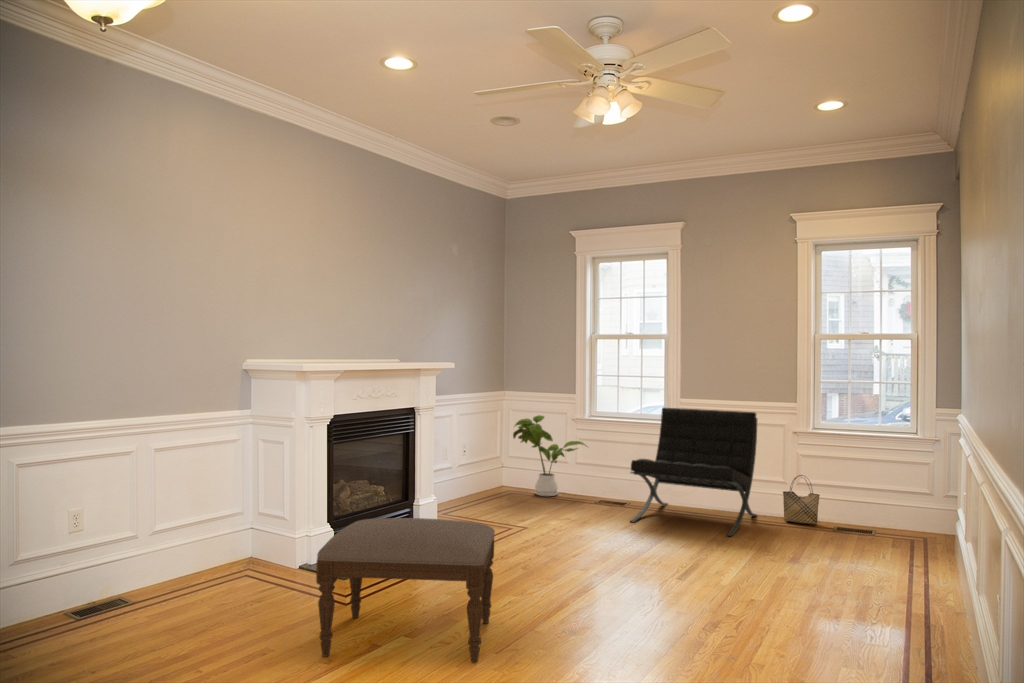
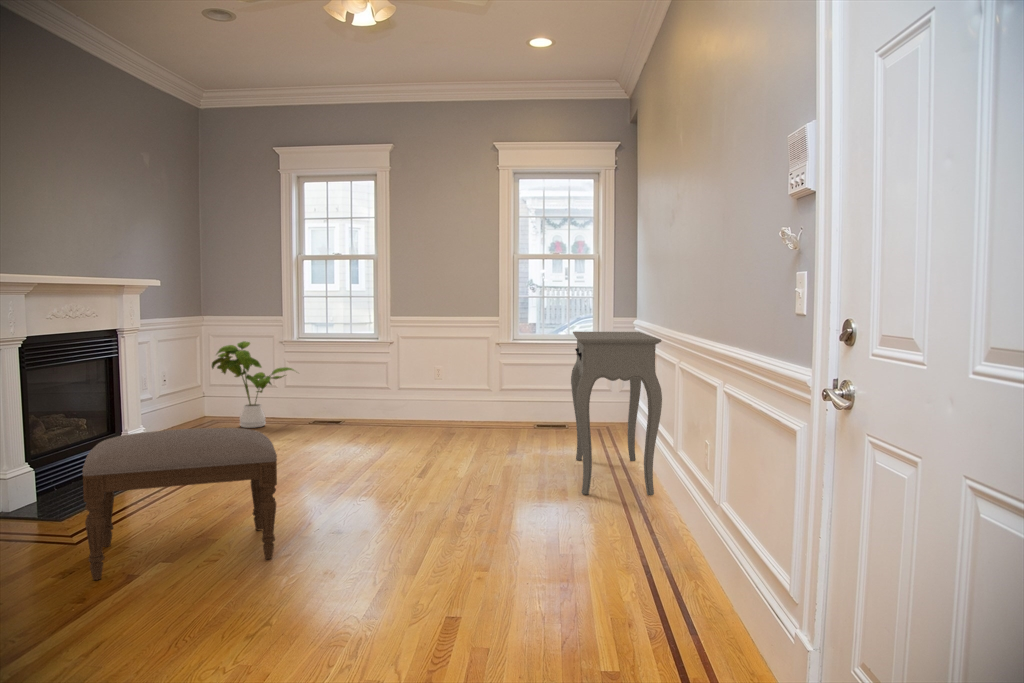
lounge chair: present [630,408,757,536] -> none [353,328,467,442]
console table: none [846,429,964,654] -> present [571,332,662,496]
woven basket: present [783,475,820,524] -> none [491,384,522,428]

